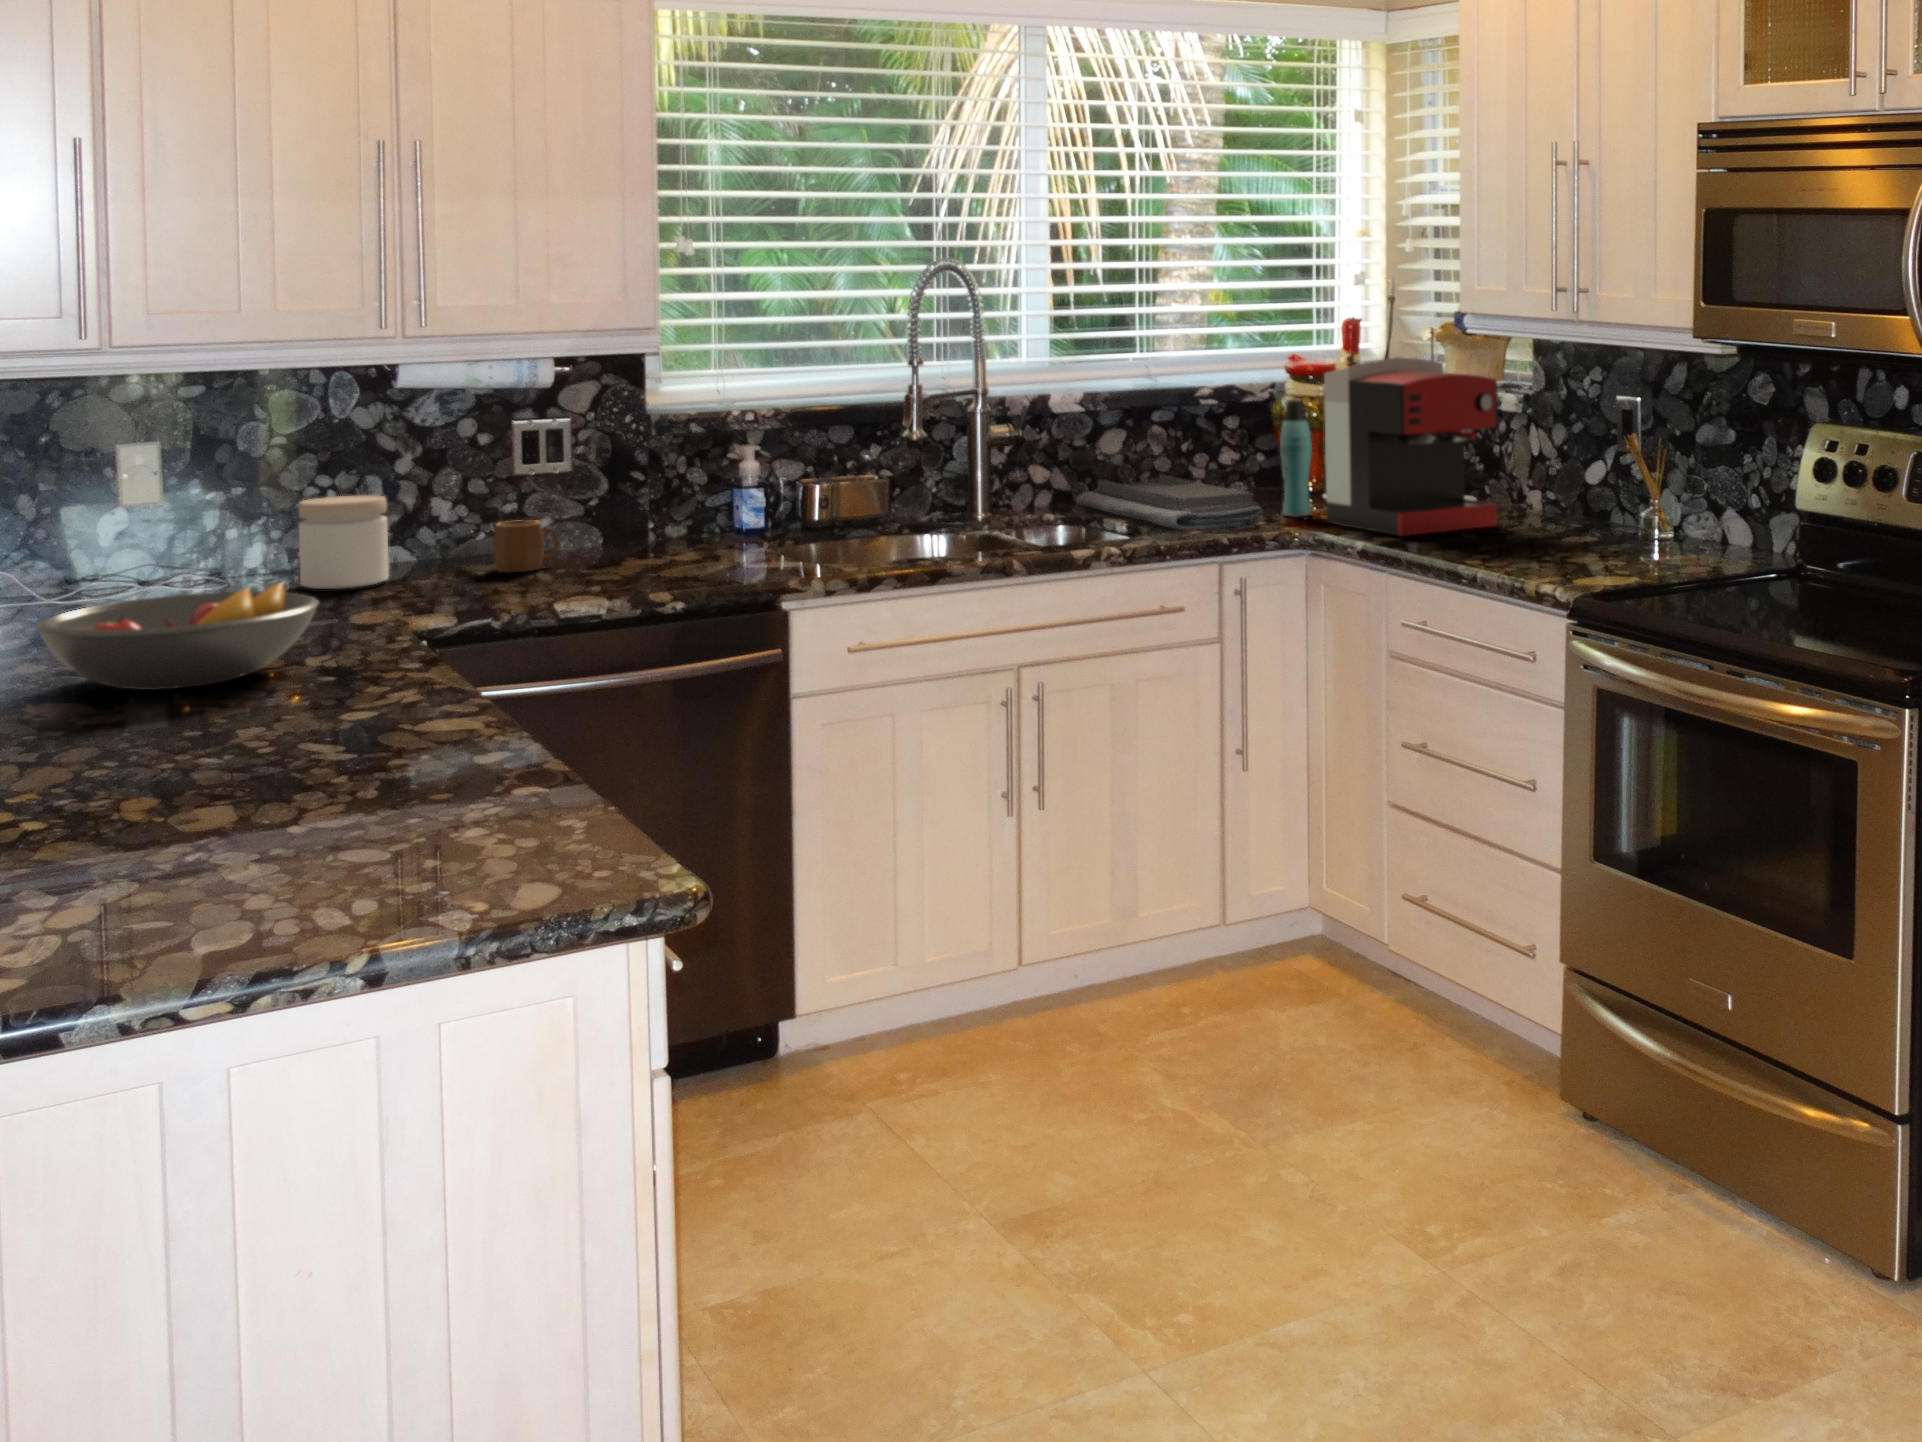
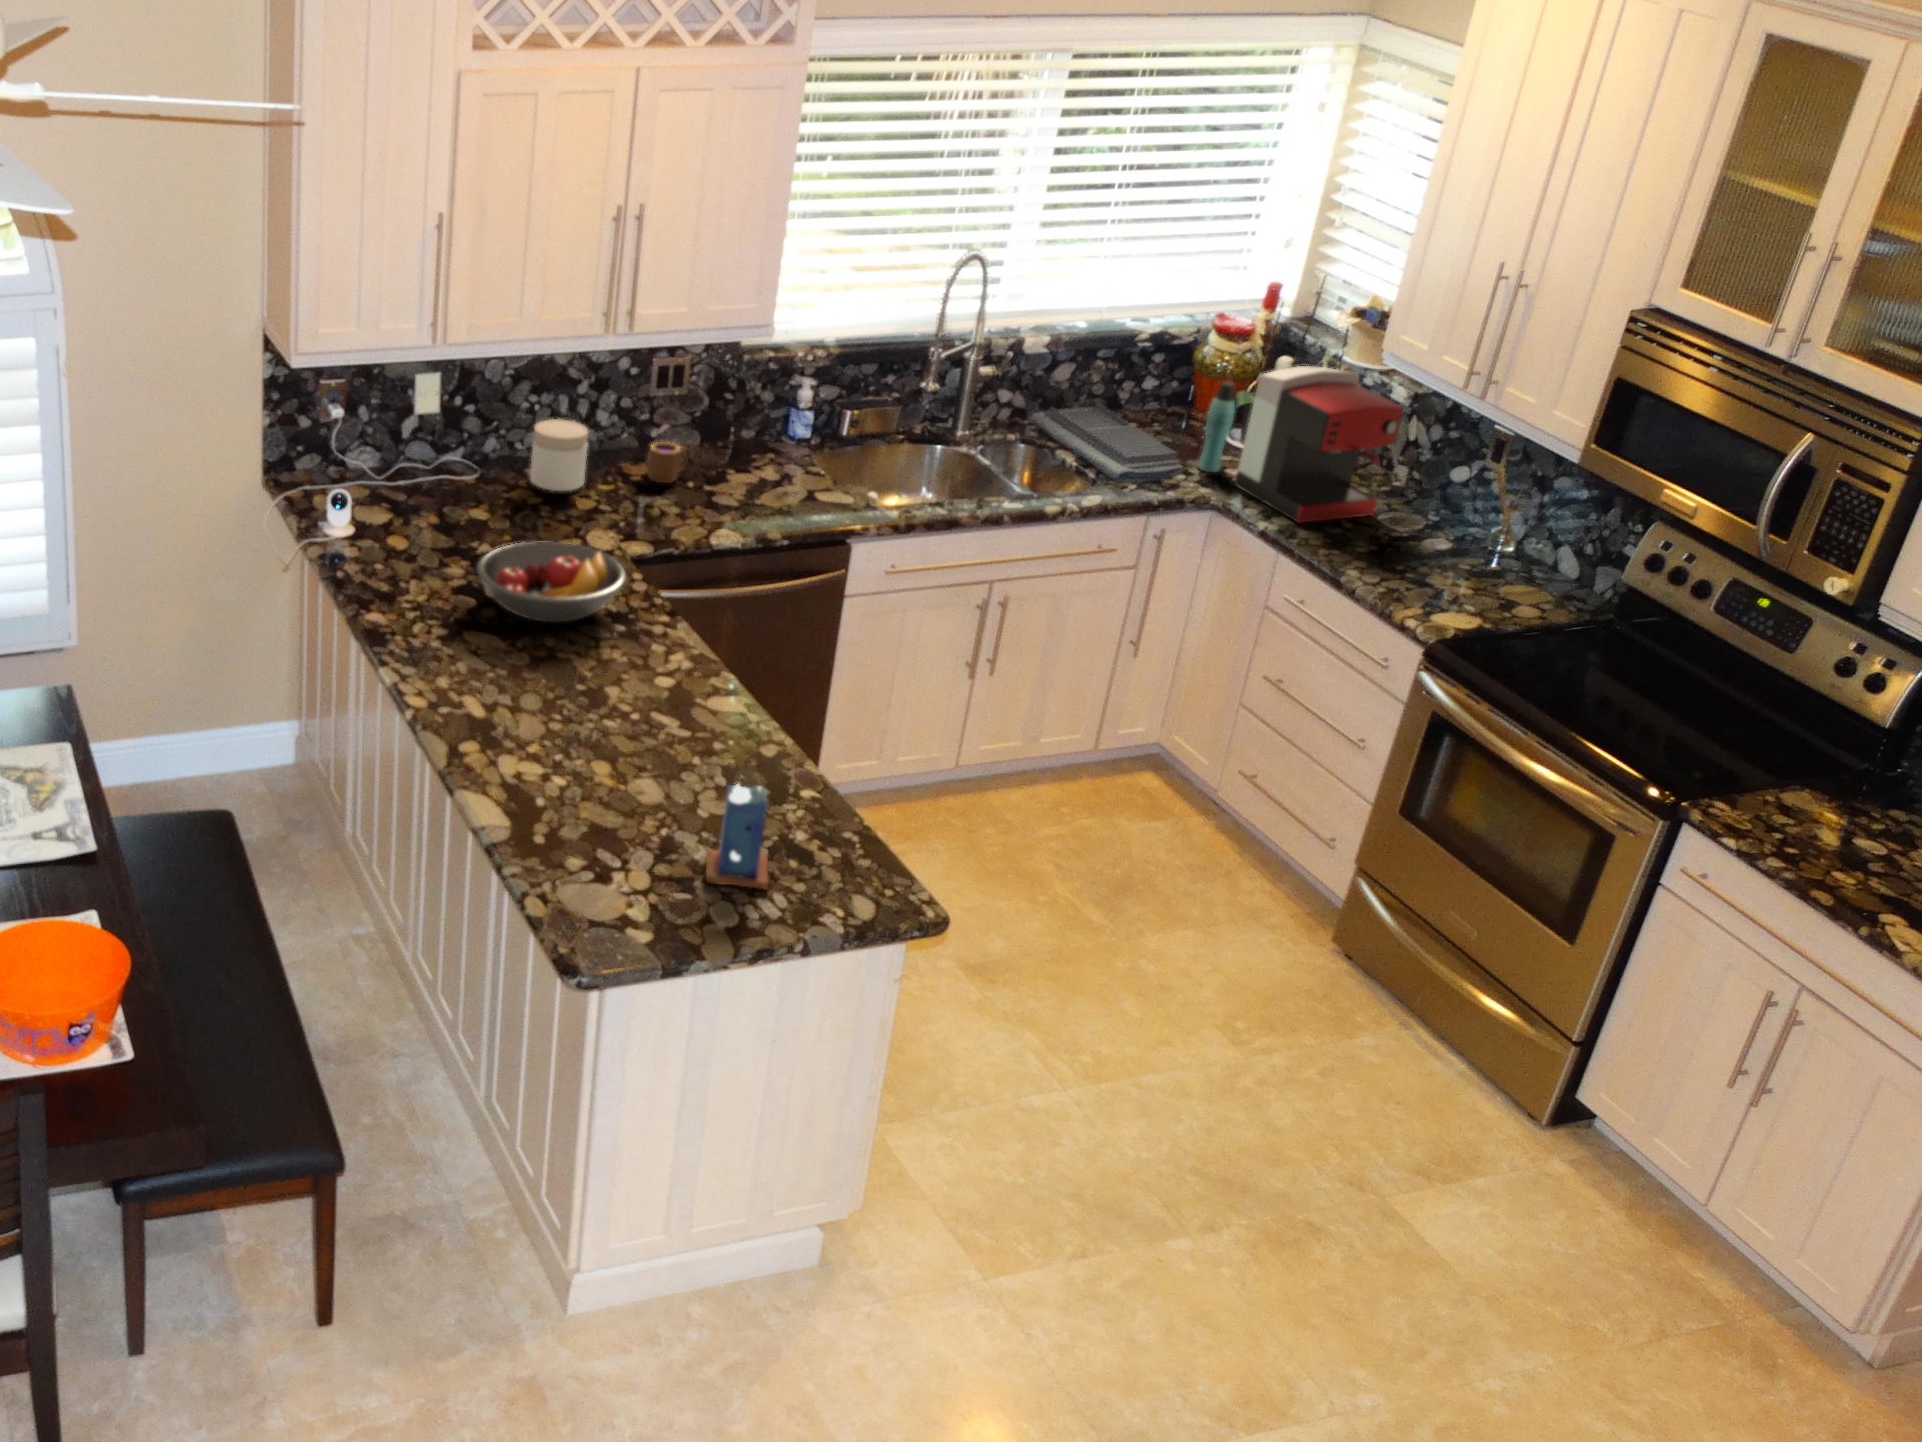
candle: none [82,705,269,941] -> present [706,784,769,890]

